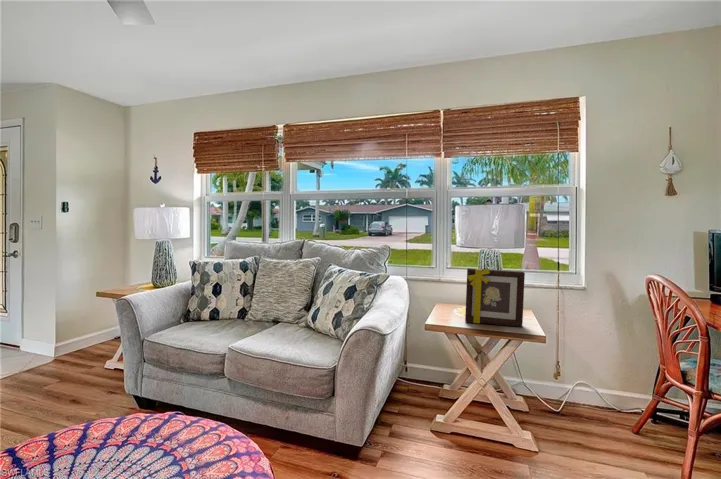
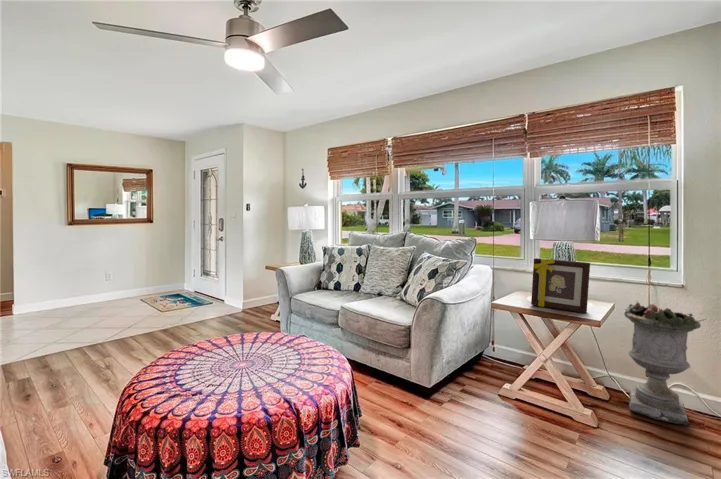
planter: none [542,306,616,427] -> present [624,302,704,425]

